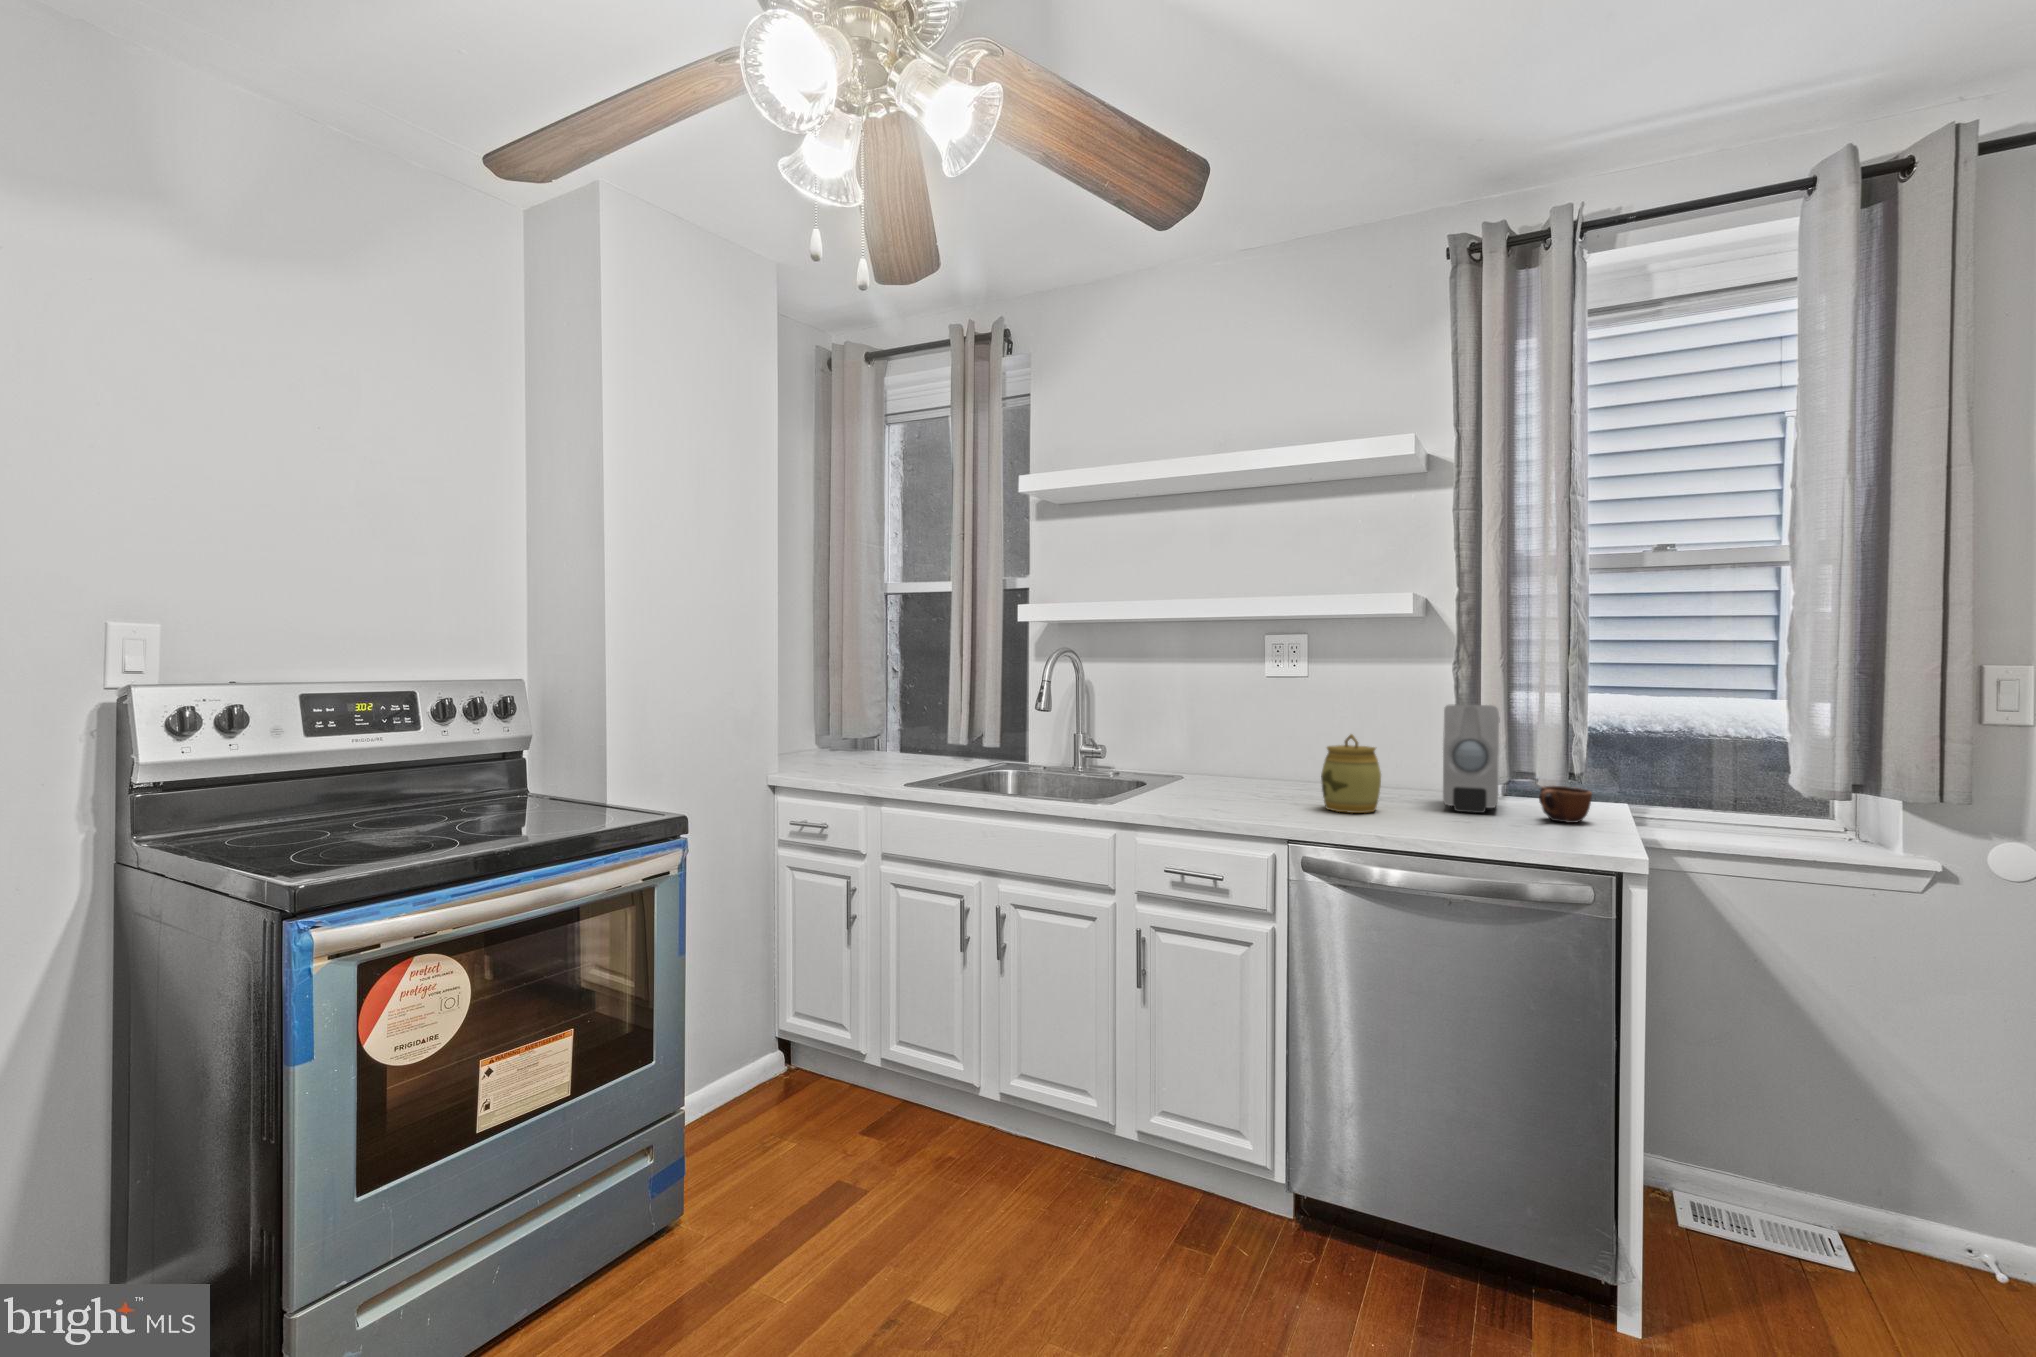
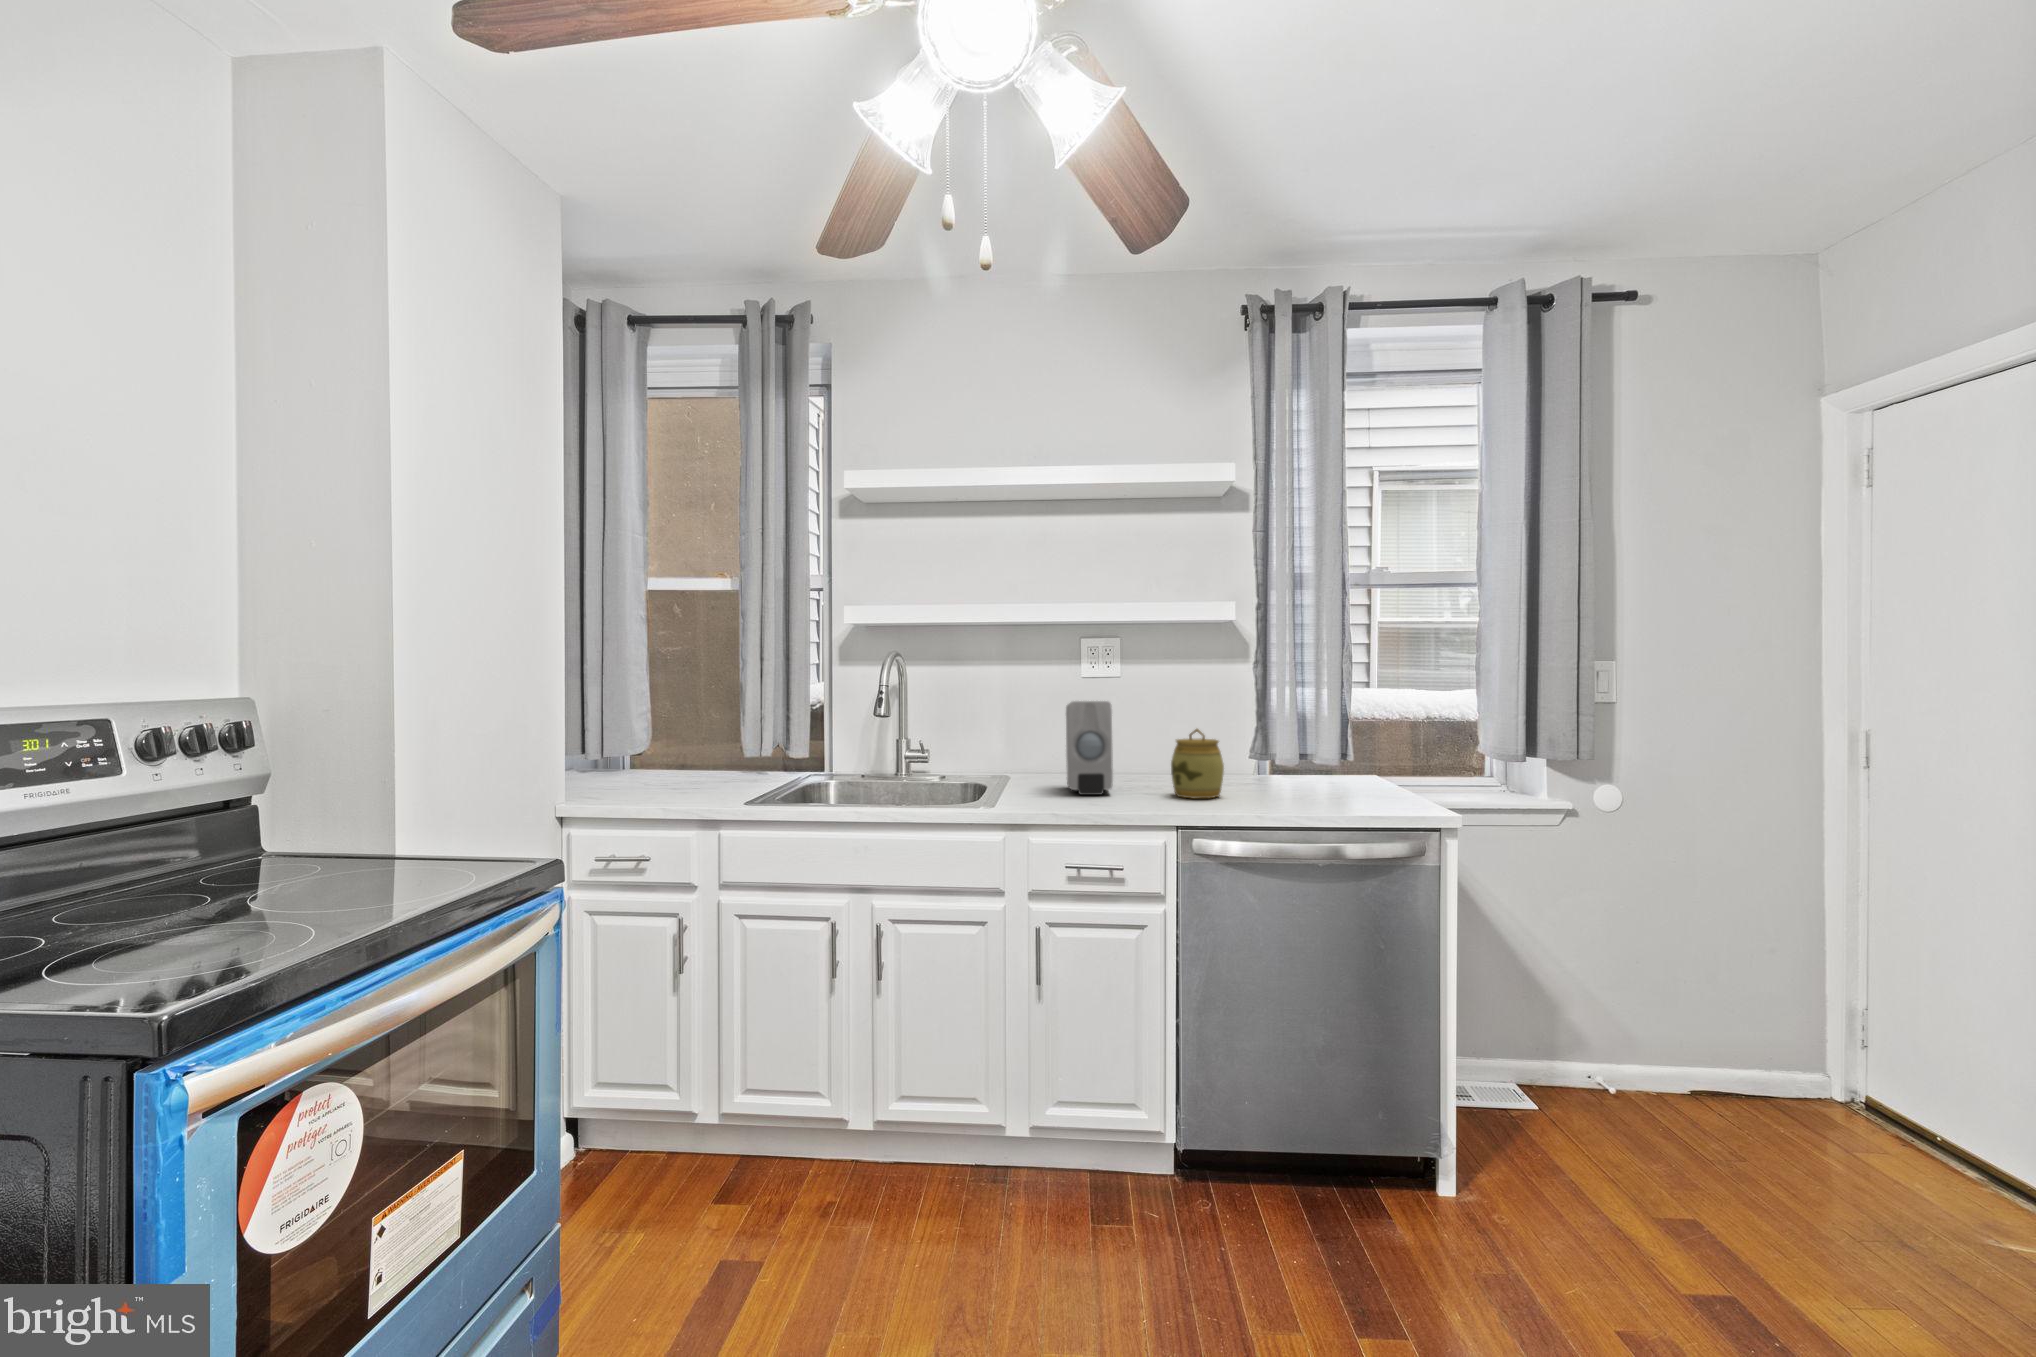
soap dispenser: present [1443,705,1499,813] -> present [1066,701,1113,795]
mug: present [1539,786,1592,823] -> none [1340,764,1379,794]

